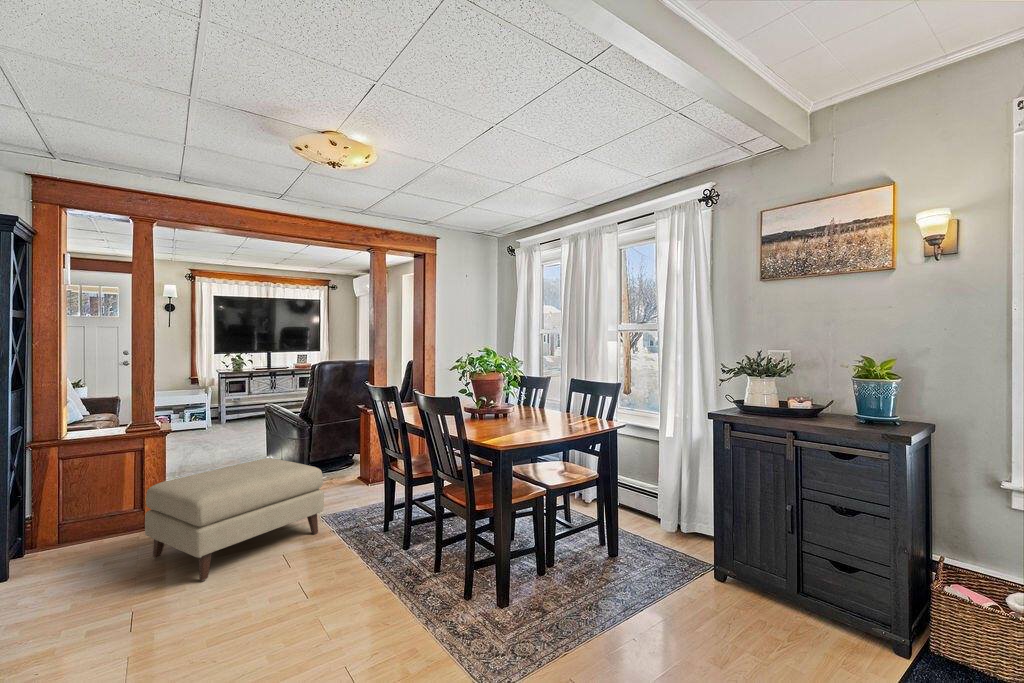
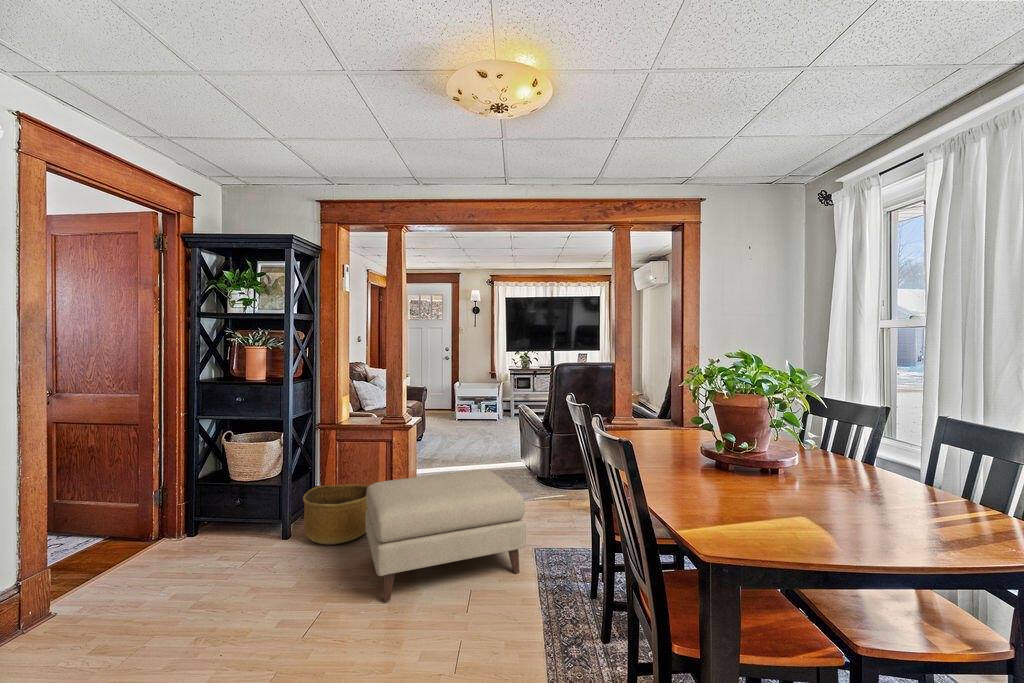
basket: none [36,497,131,567] -> present [303,485,368,545]

